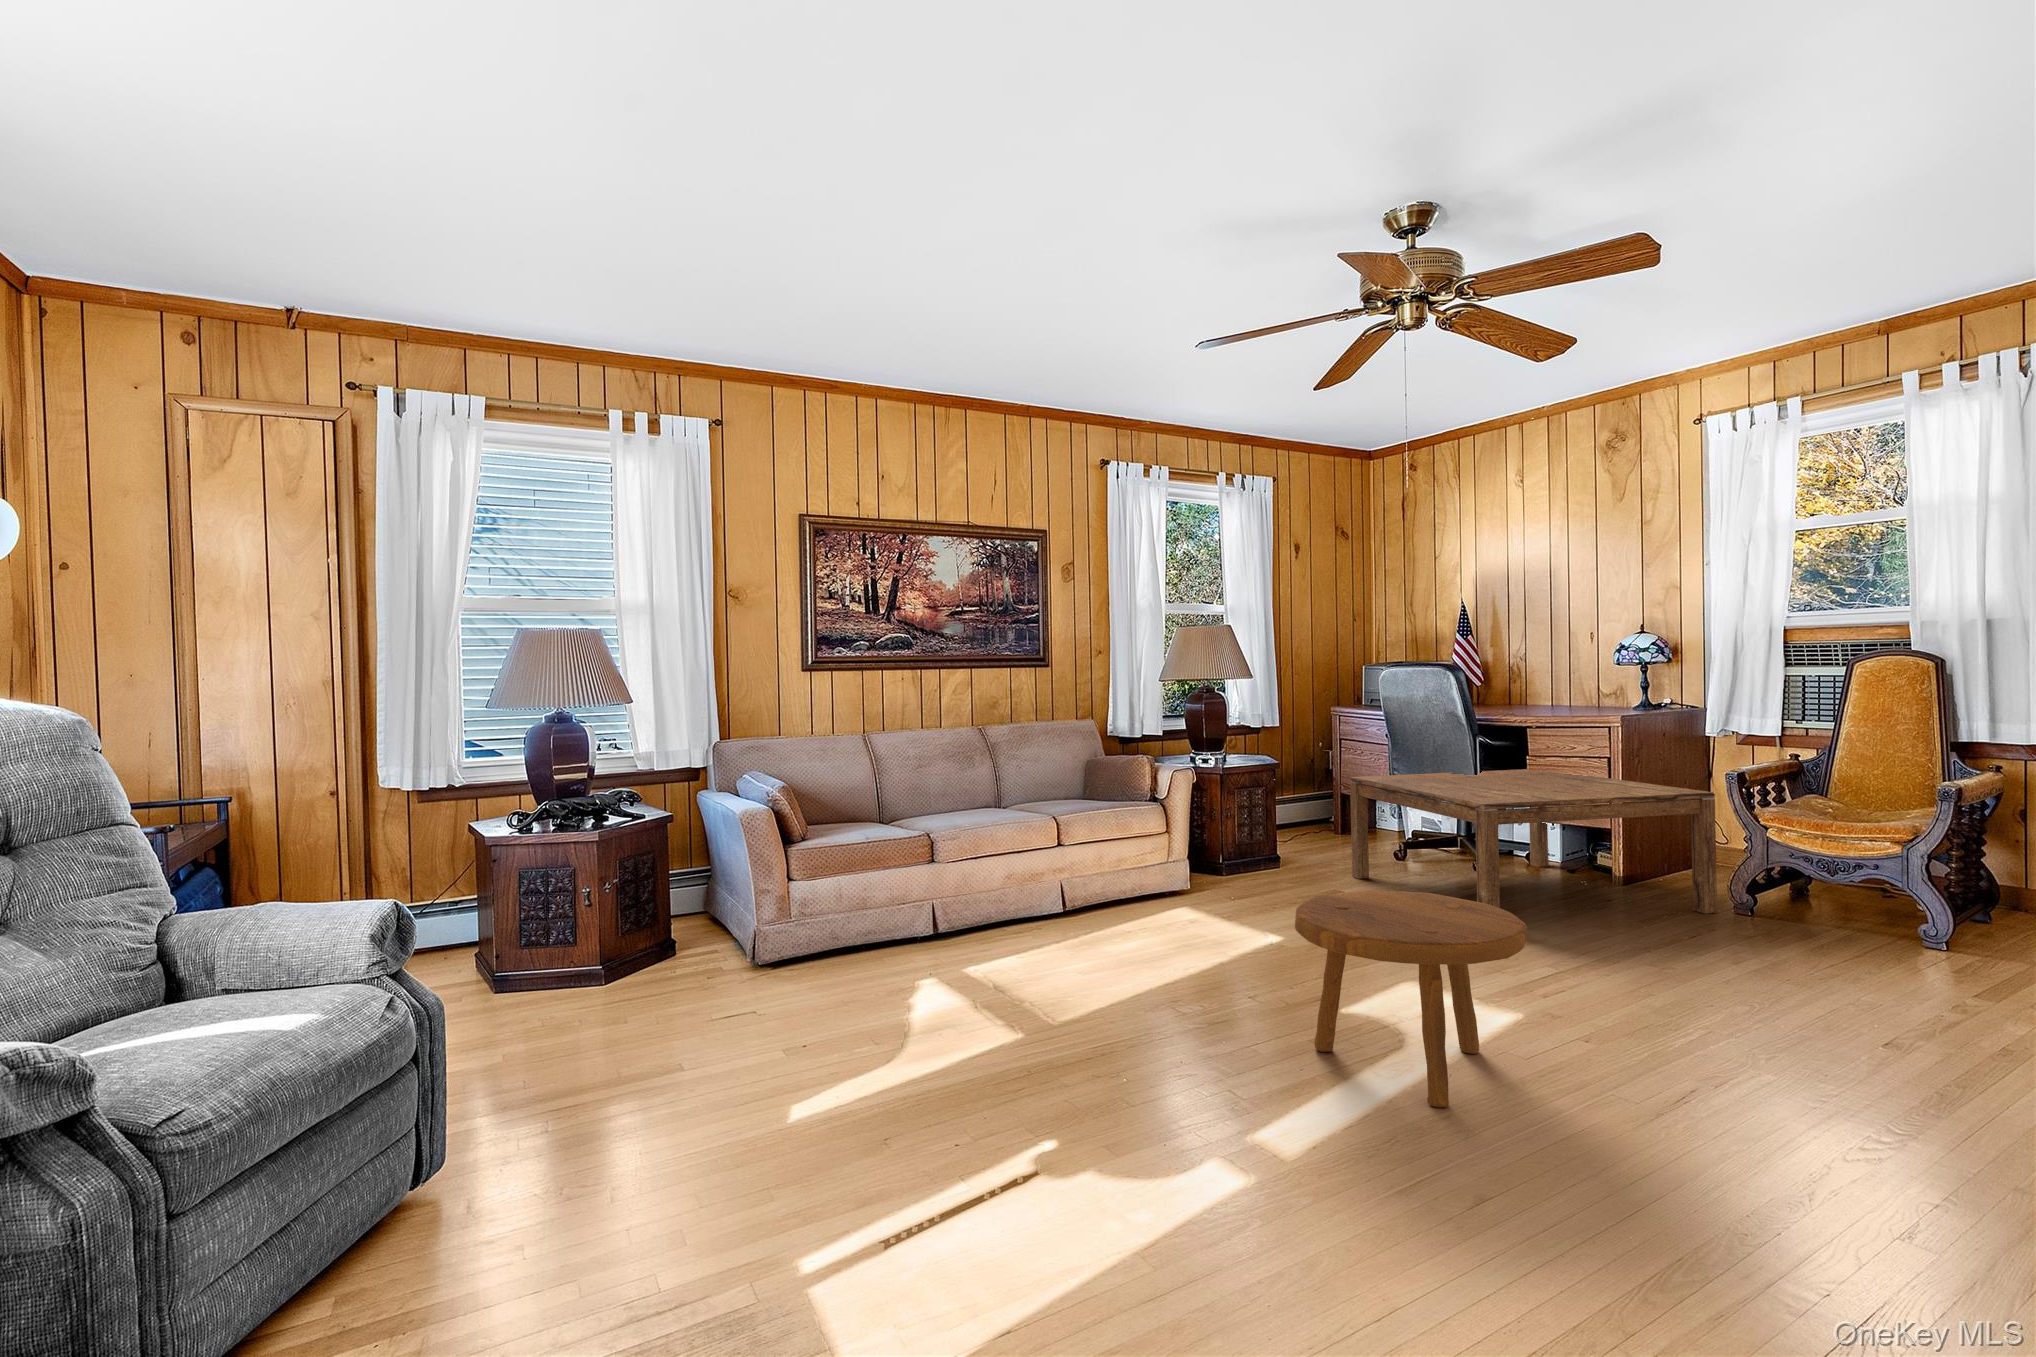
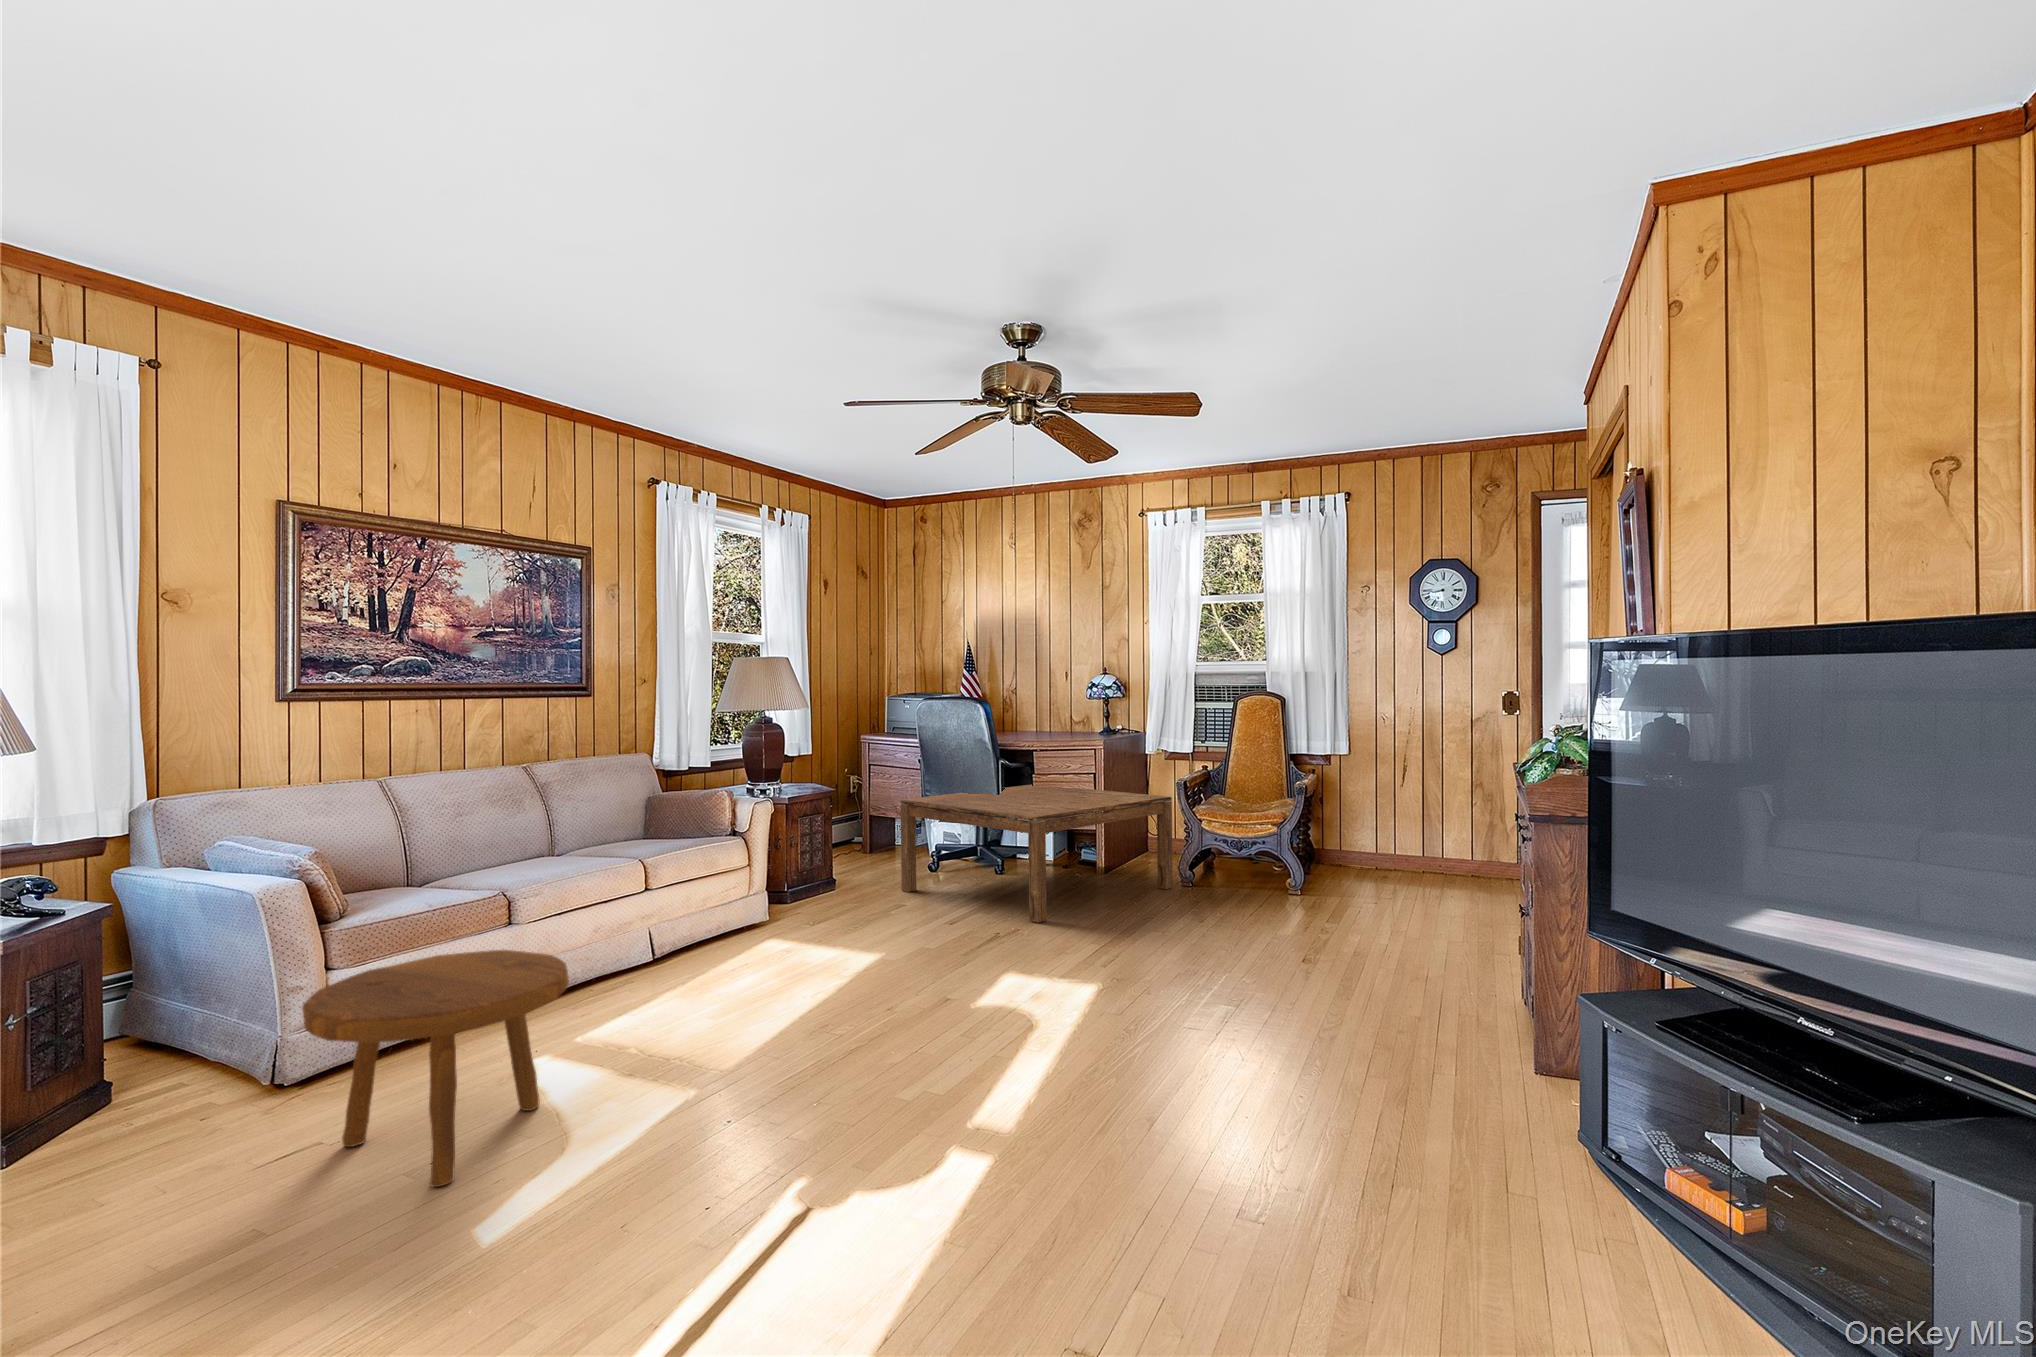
footstool: present [1295,890,1527,1107] -> present [302,950,569,1187]

